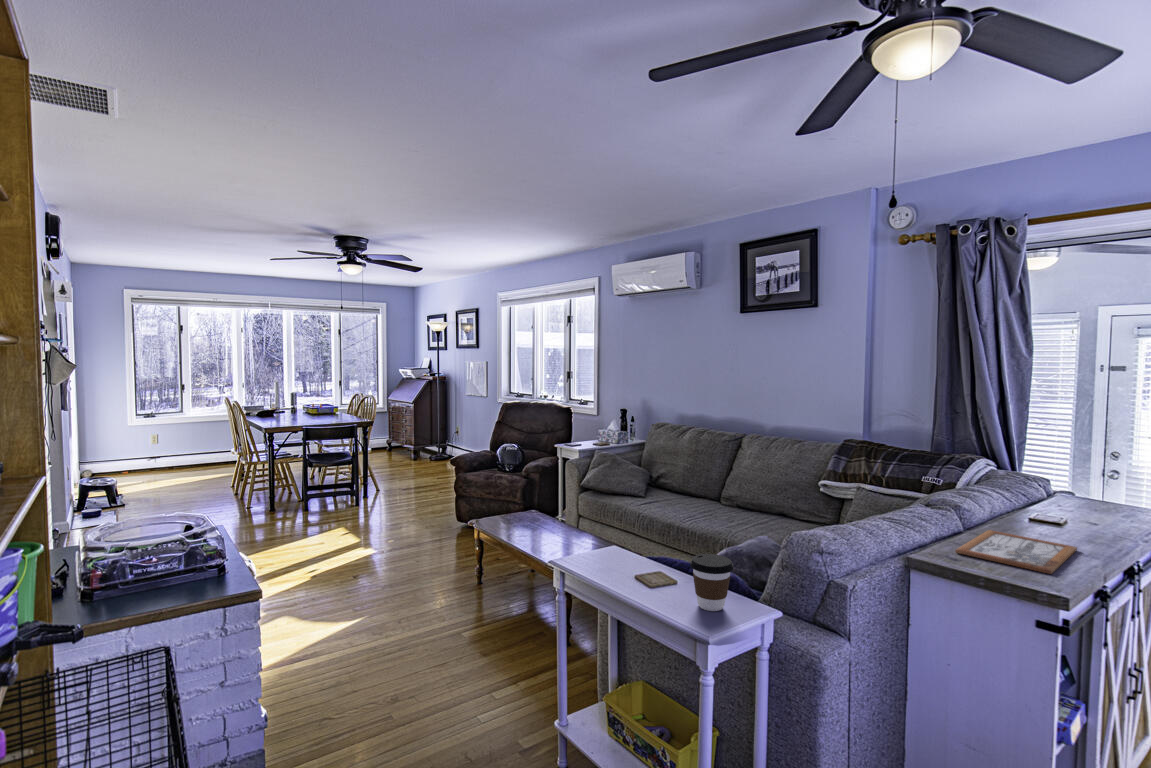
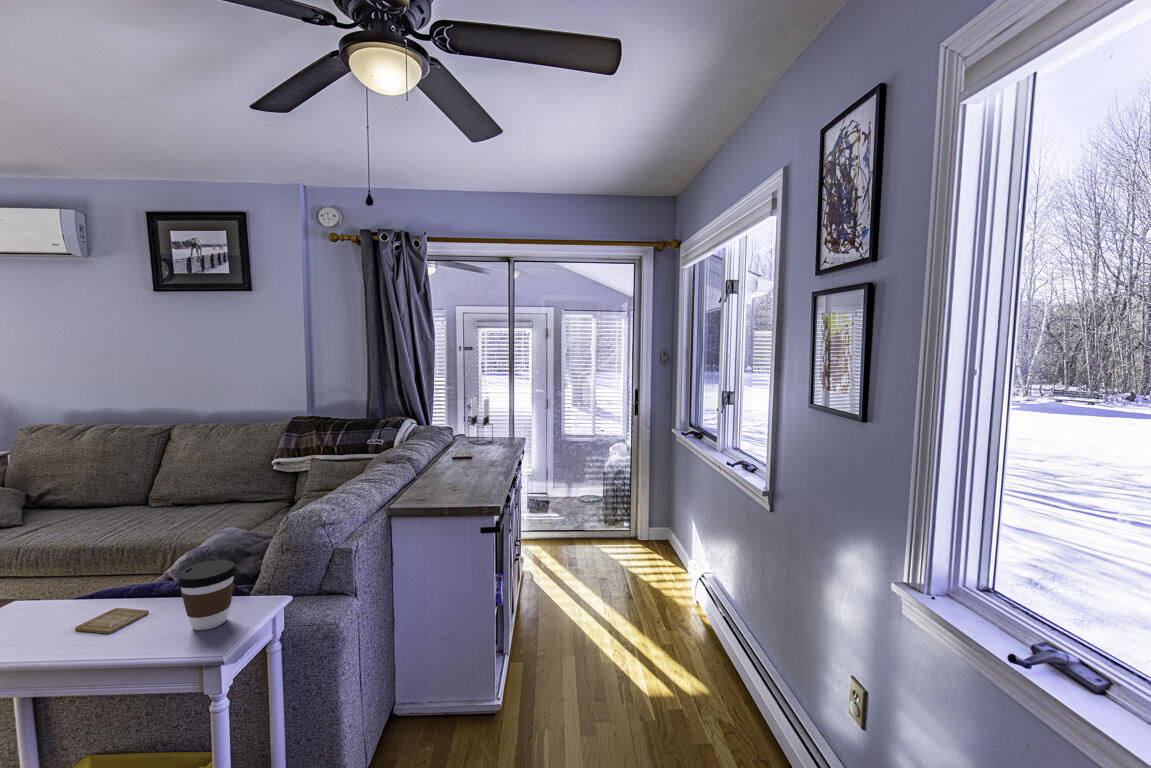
candle holder: none [1070,440,1118,513] -> present [468,397,493,444]
picture frame: present [955,530,1077,574] -> none [421,469,488,493]

